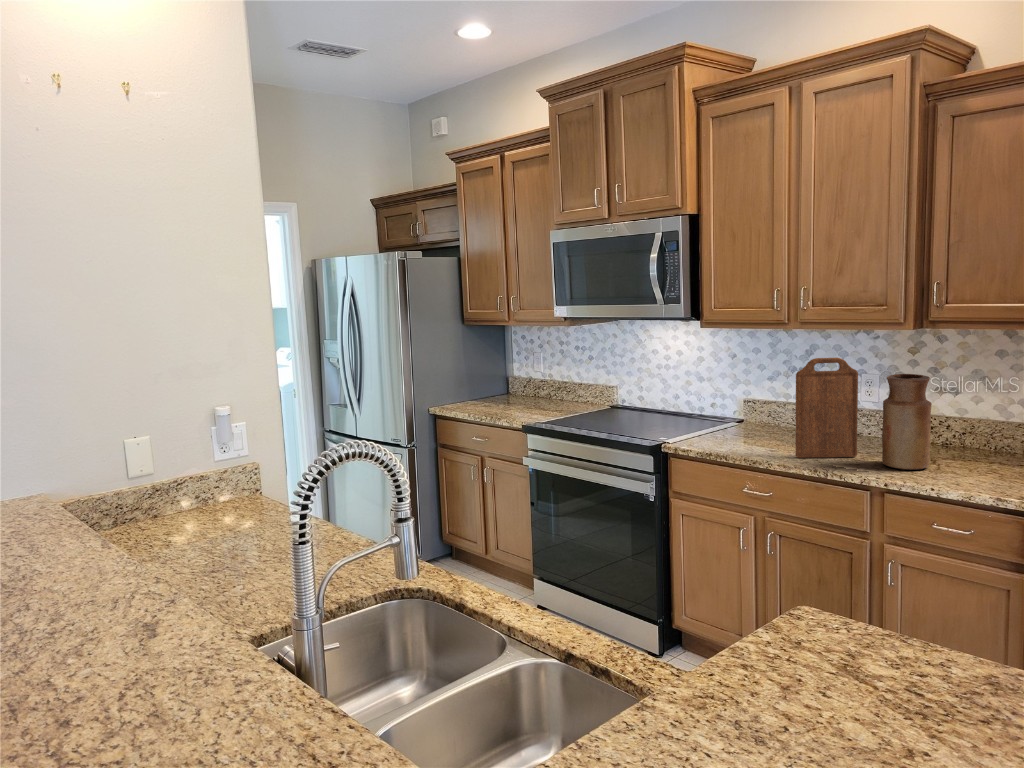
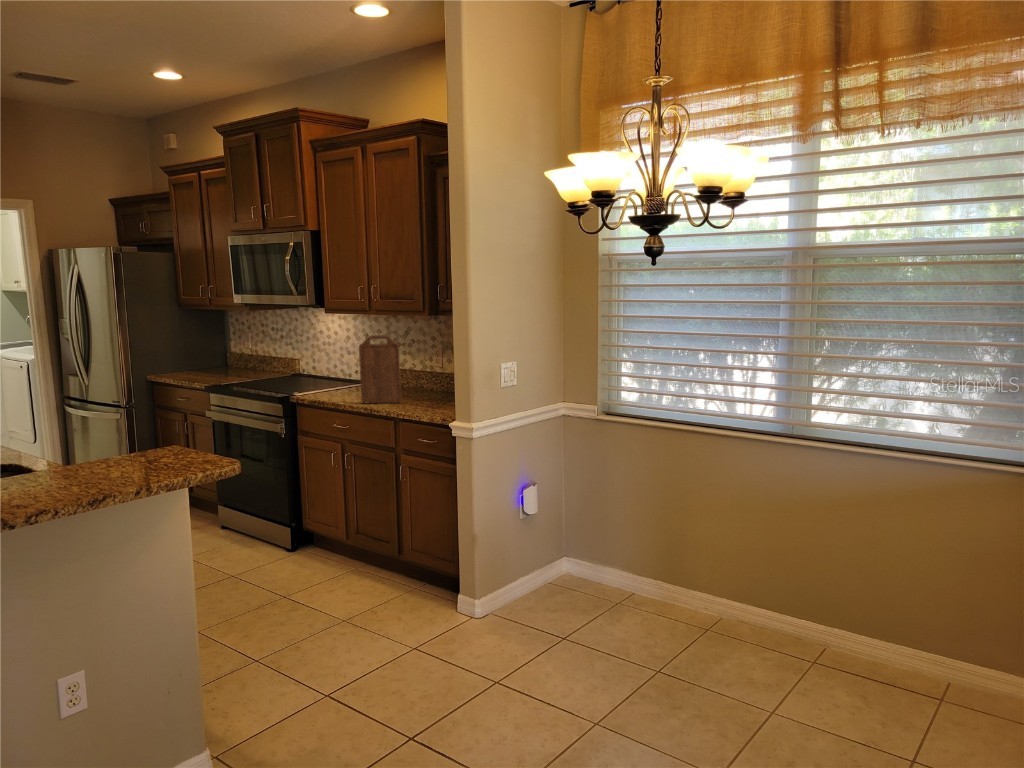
vase: present [882,374,932,470] -> none [405,346,434,409]

